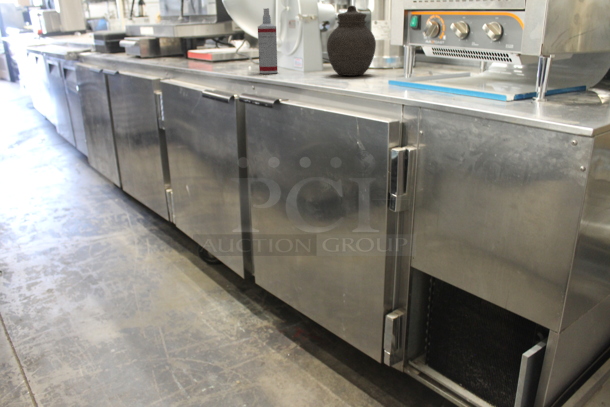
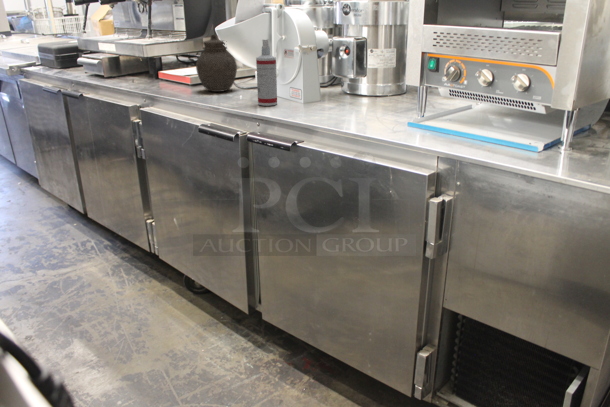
jar: present [327,6,376,76] -> present [196,35,237,92]

